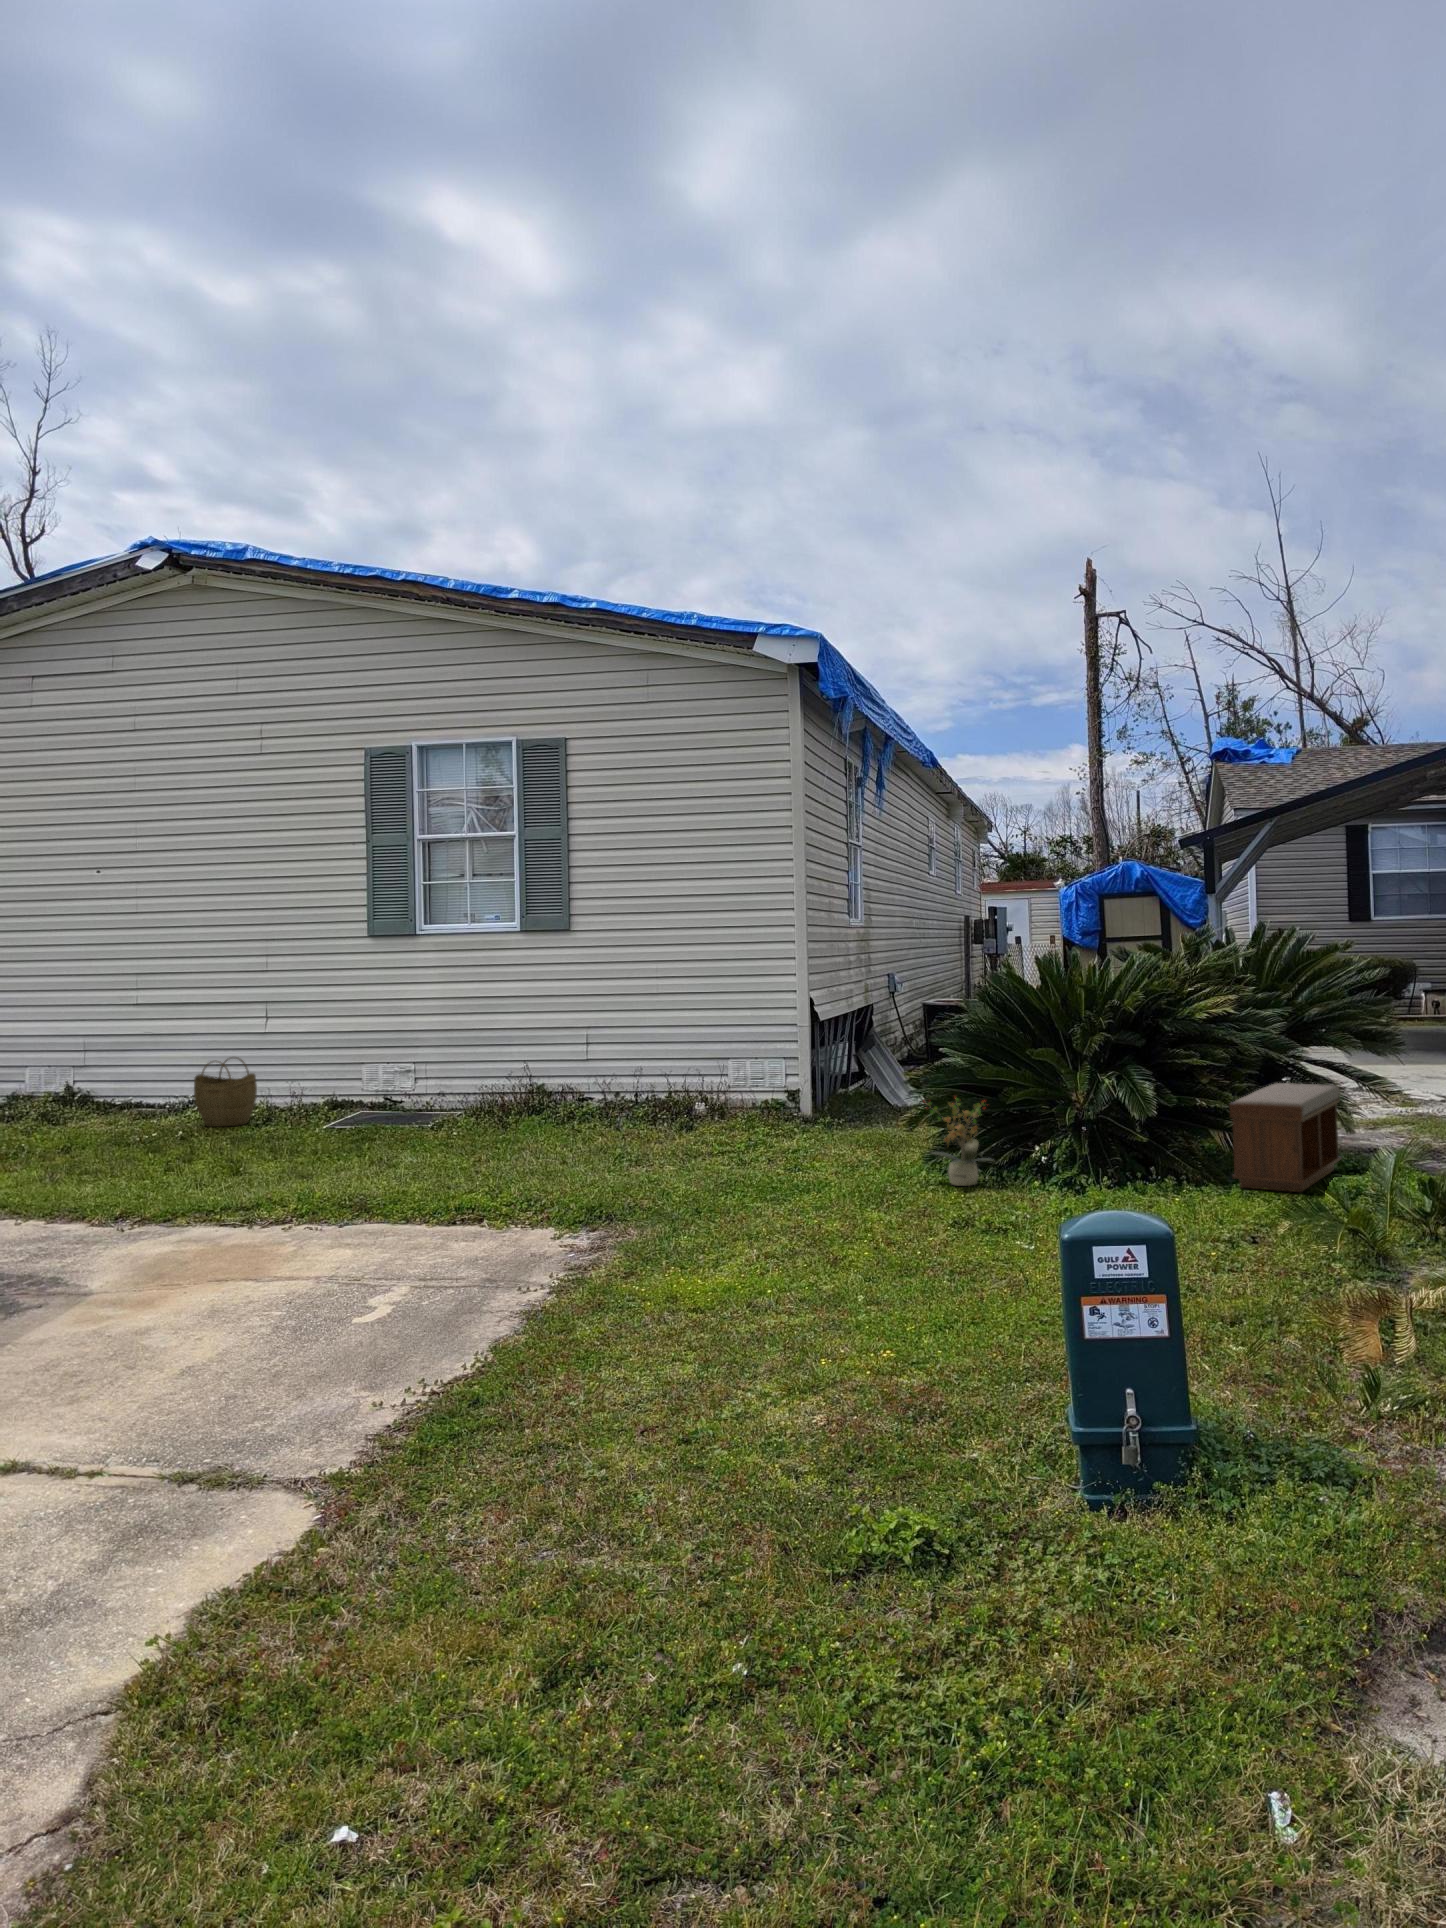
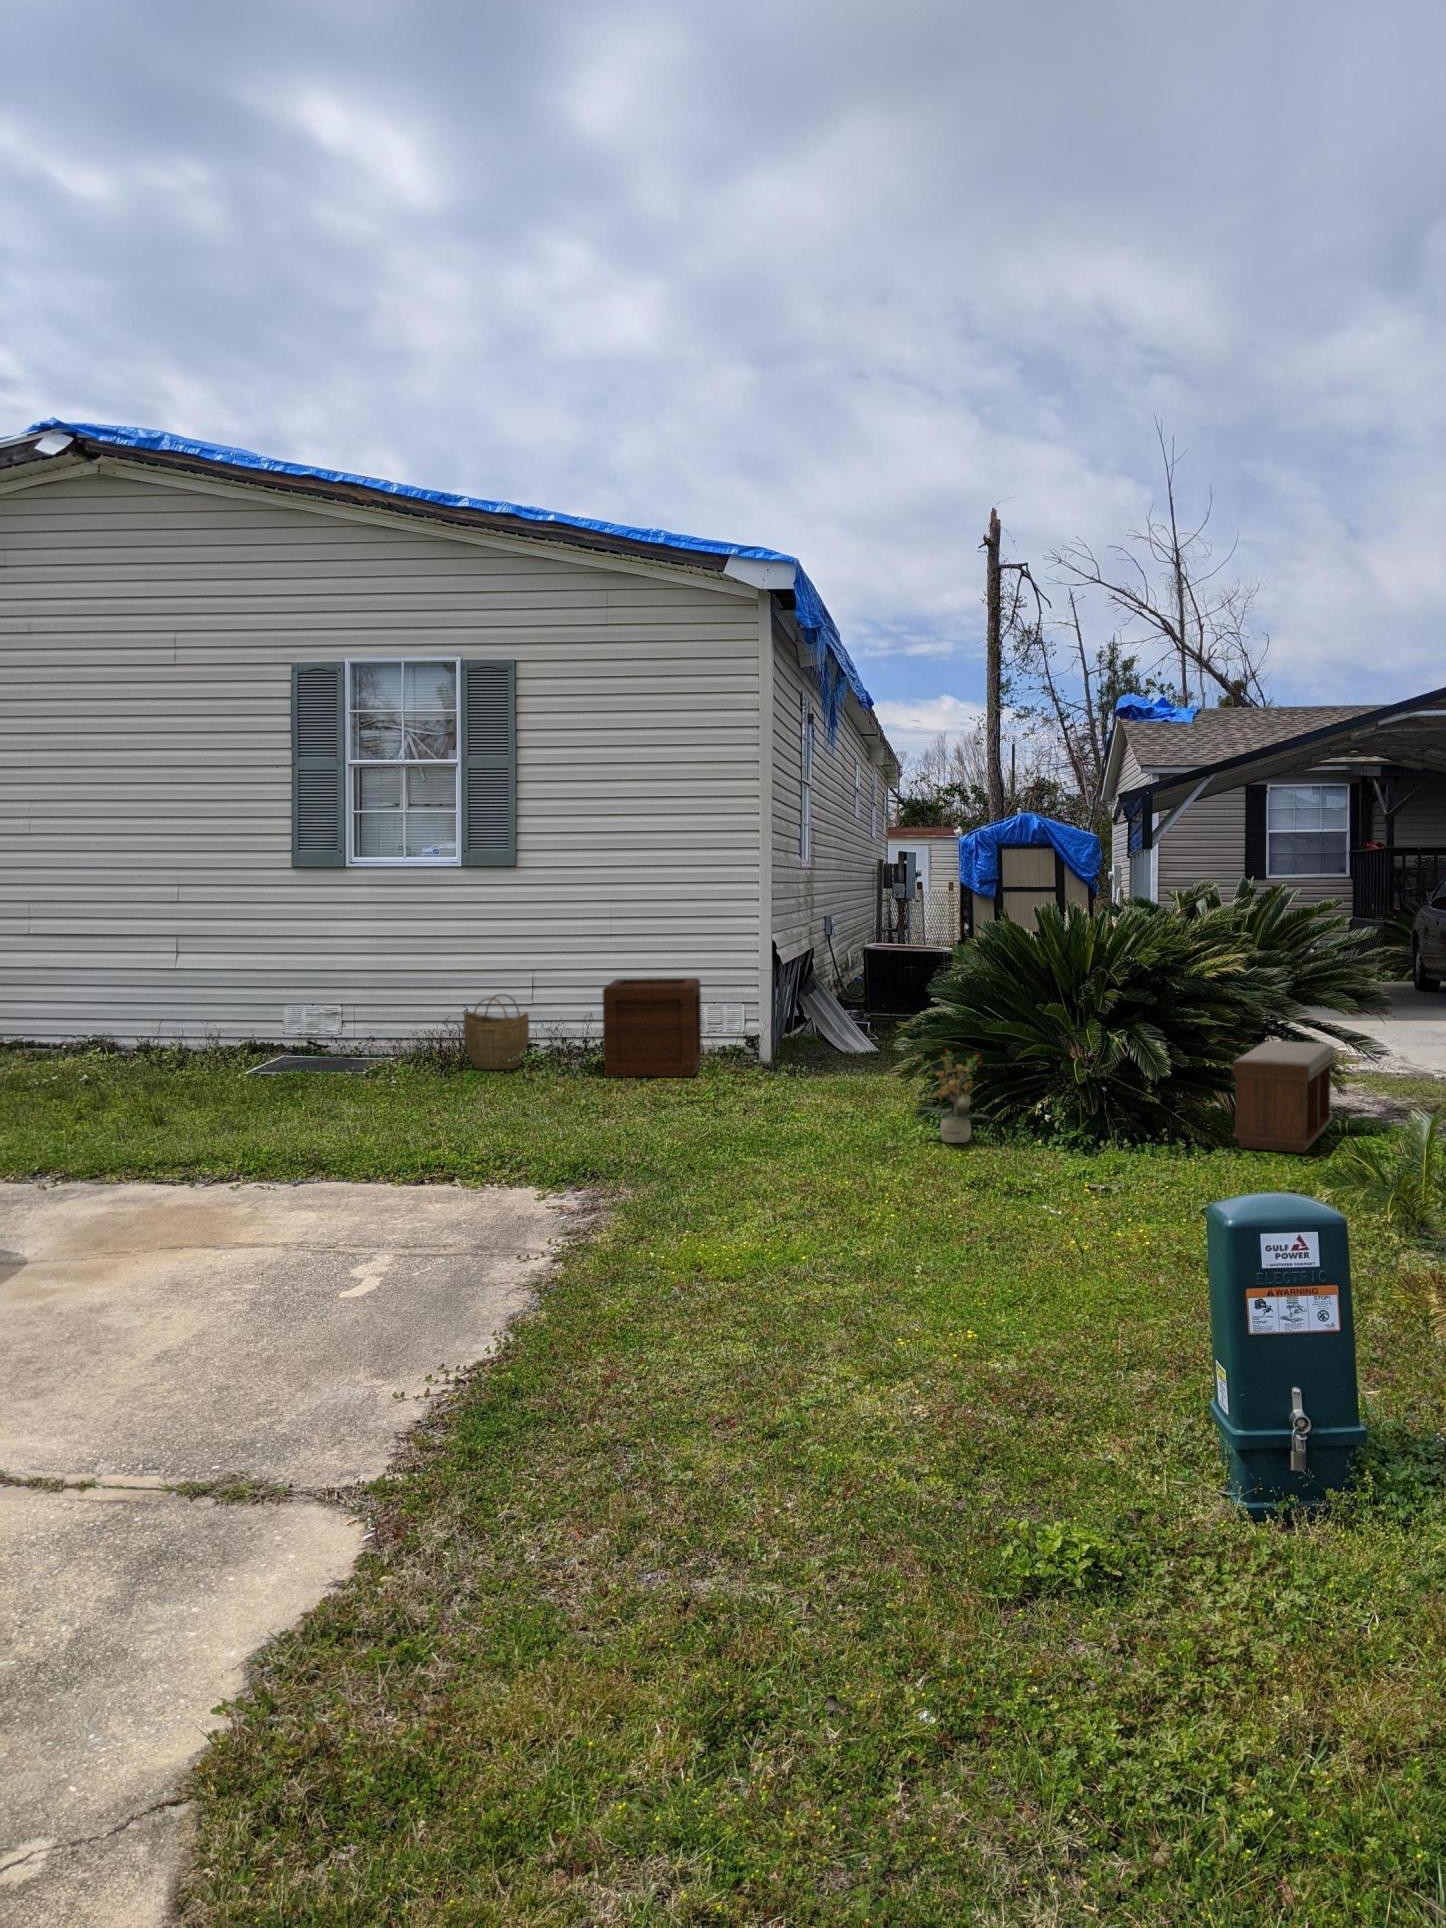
wooden crate: none [648,1033,749,1129] -> present [603,978,702,1078]
woven basket: present [194,1057,257,1127] -> present [463,994,529,1070]

